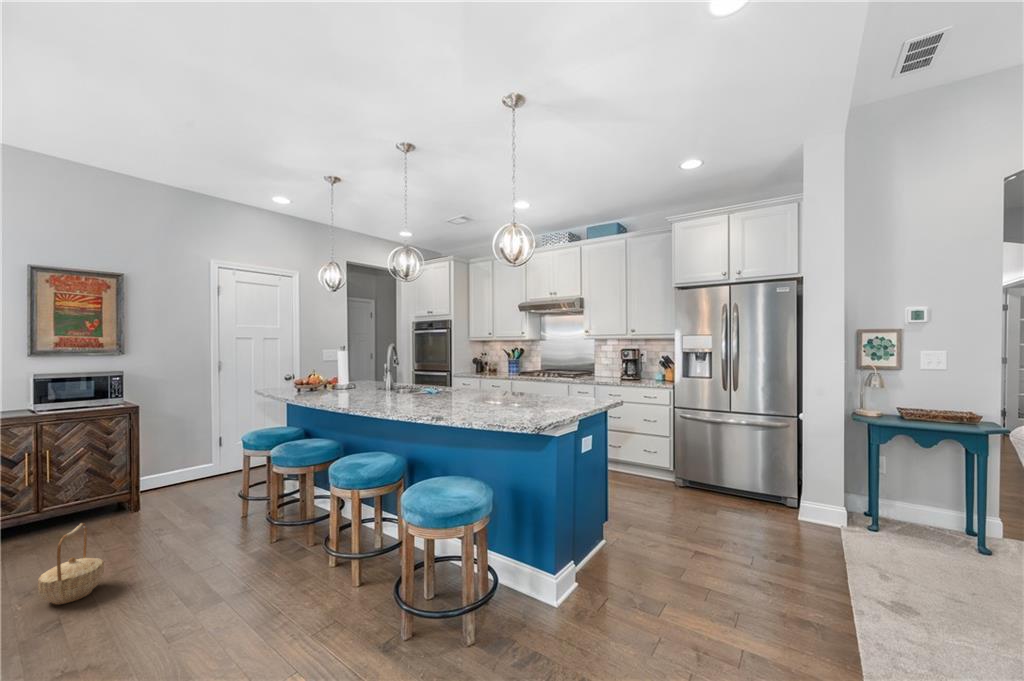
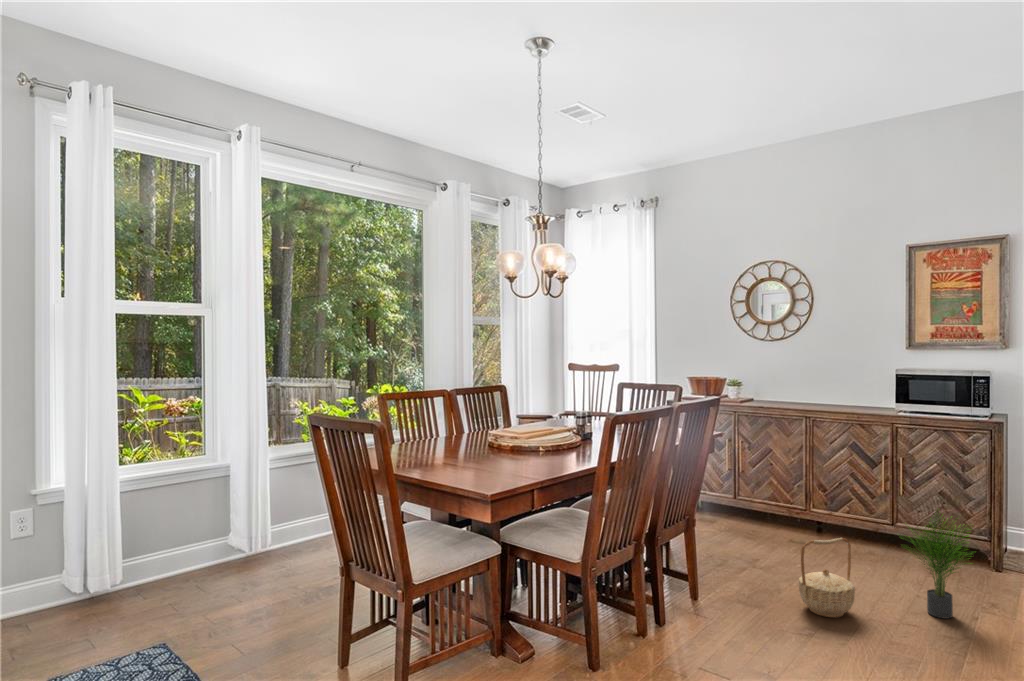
potted plant: none [108,468,183,552] -> present [908,514,969,619]

